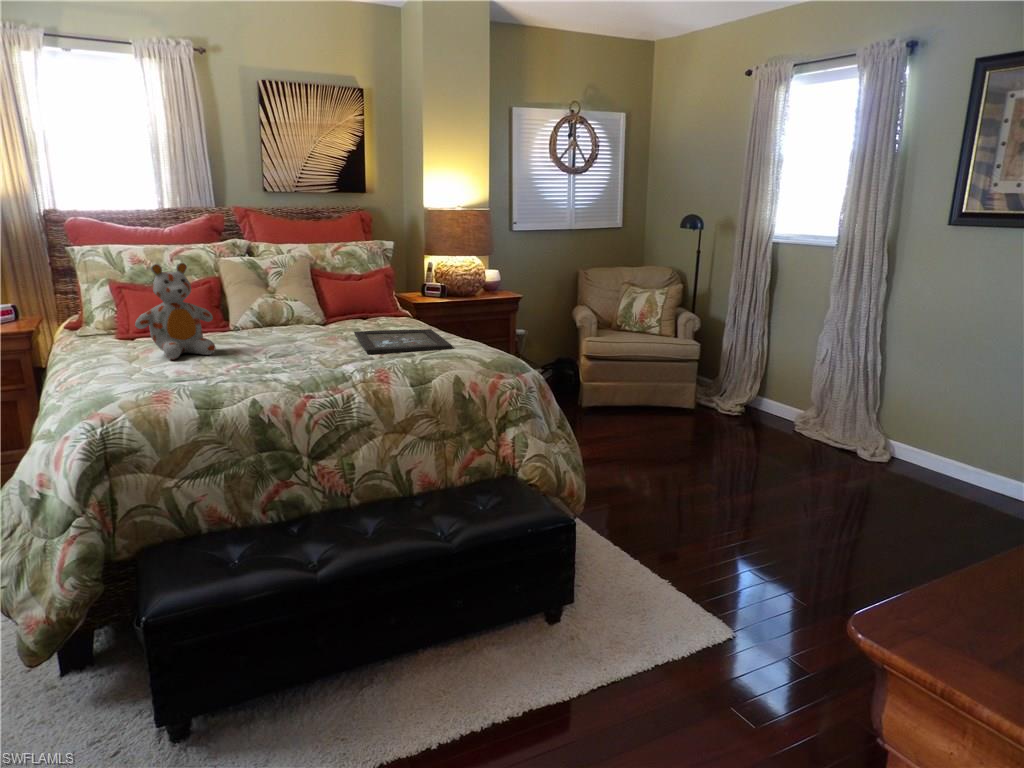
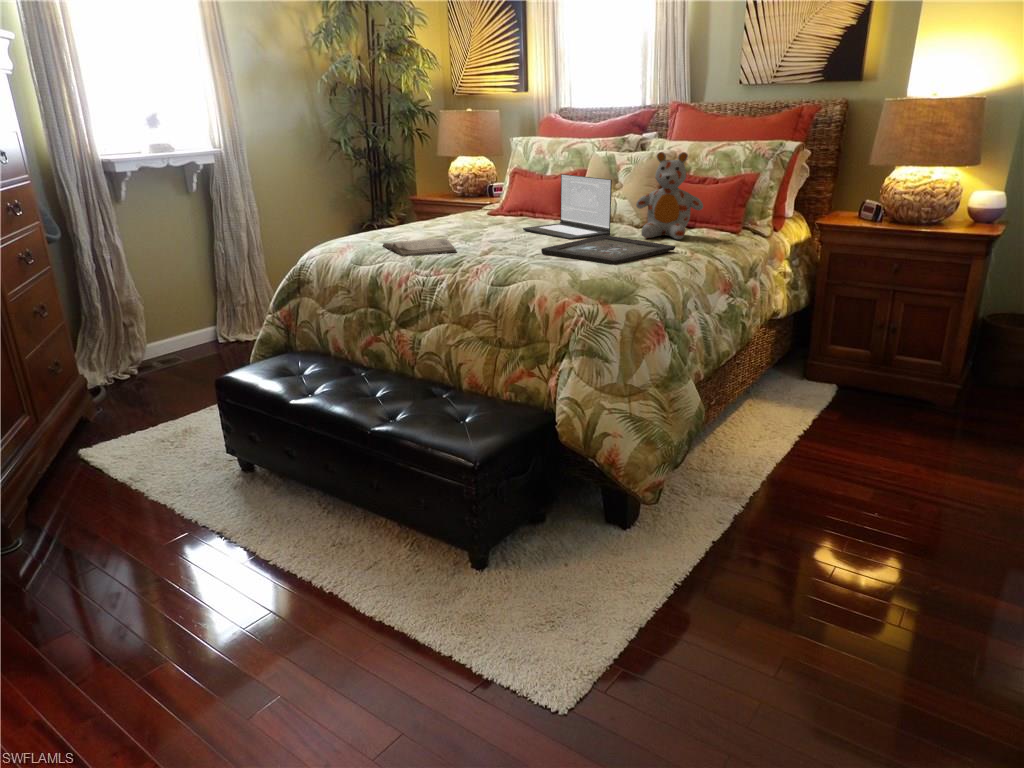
stuffed bear: present [135,263,215,360] -> present [636,152,703,240]
laptop: none [231,281,322,344] -> present [523,174,612,240]
diary: none [193,359,301,386] -> present [383,239,457,256]

